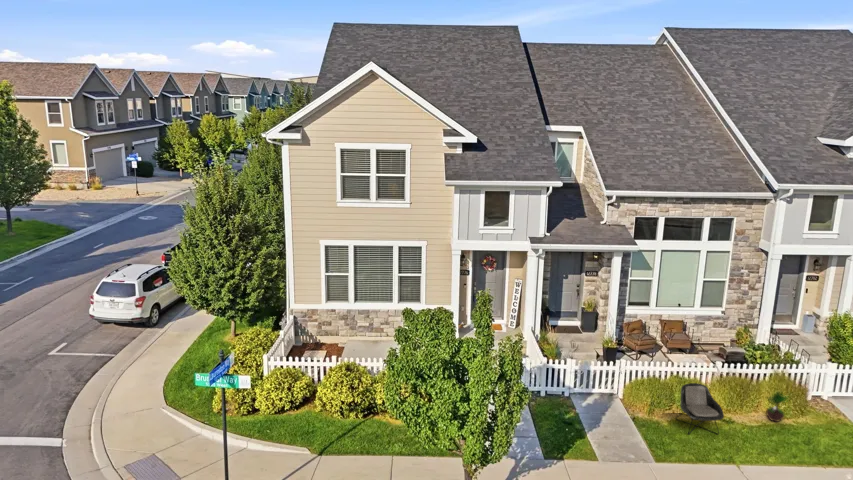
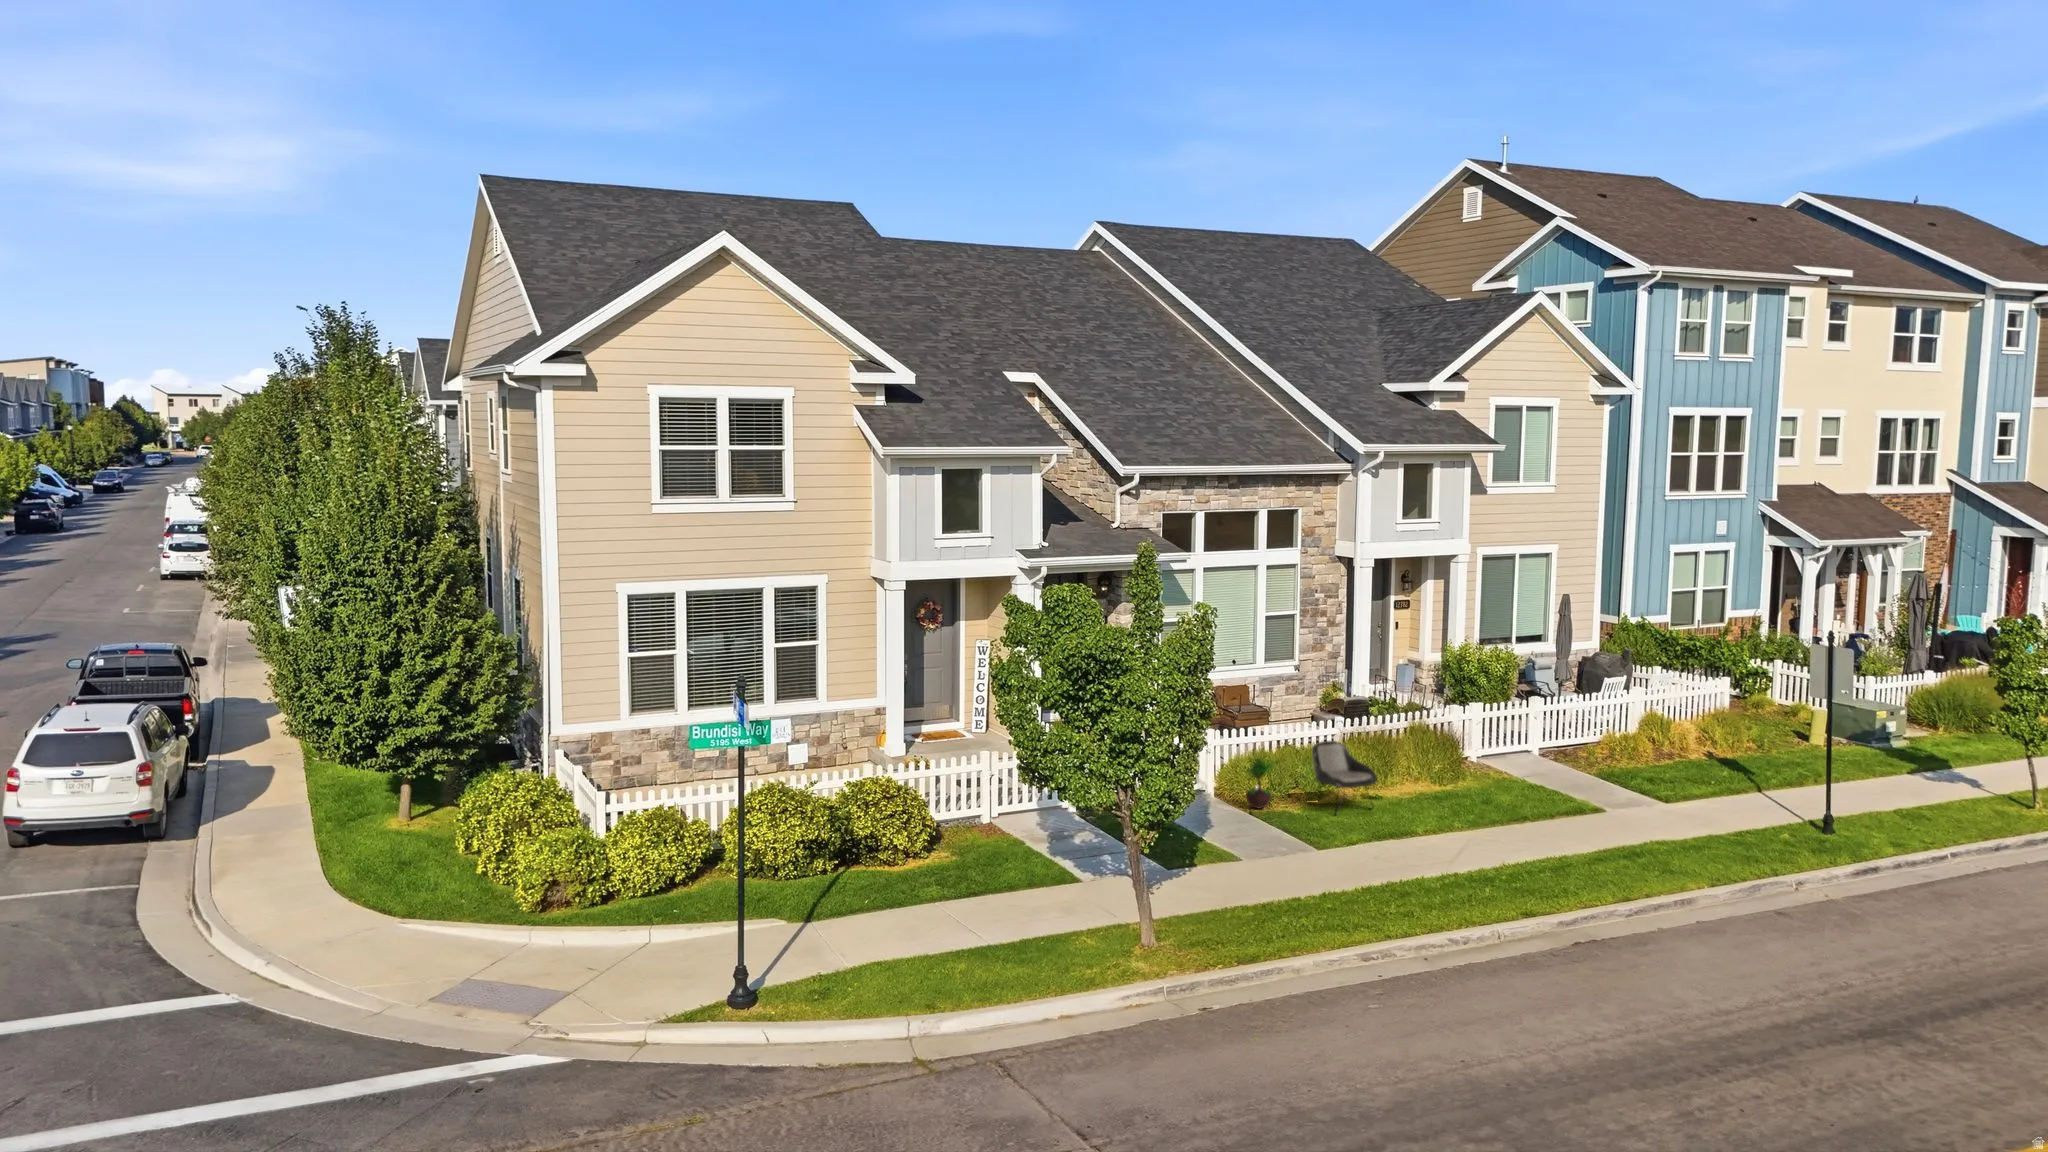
potted tree: present [766,392,787,422] -> present [1246,758,1274,809]

